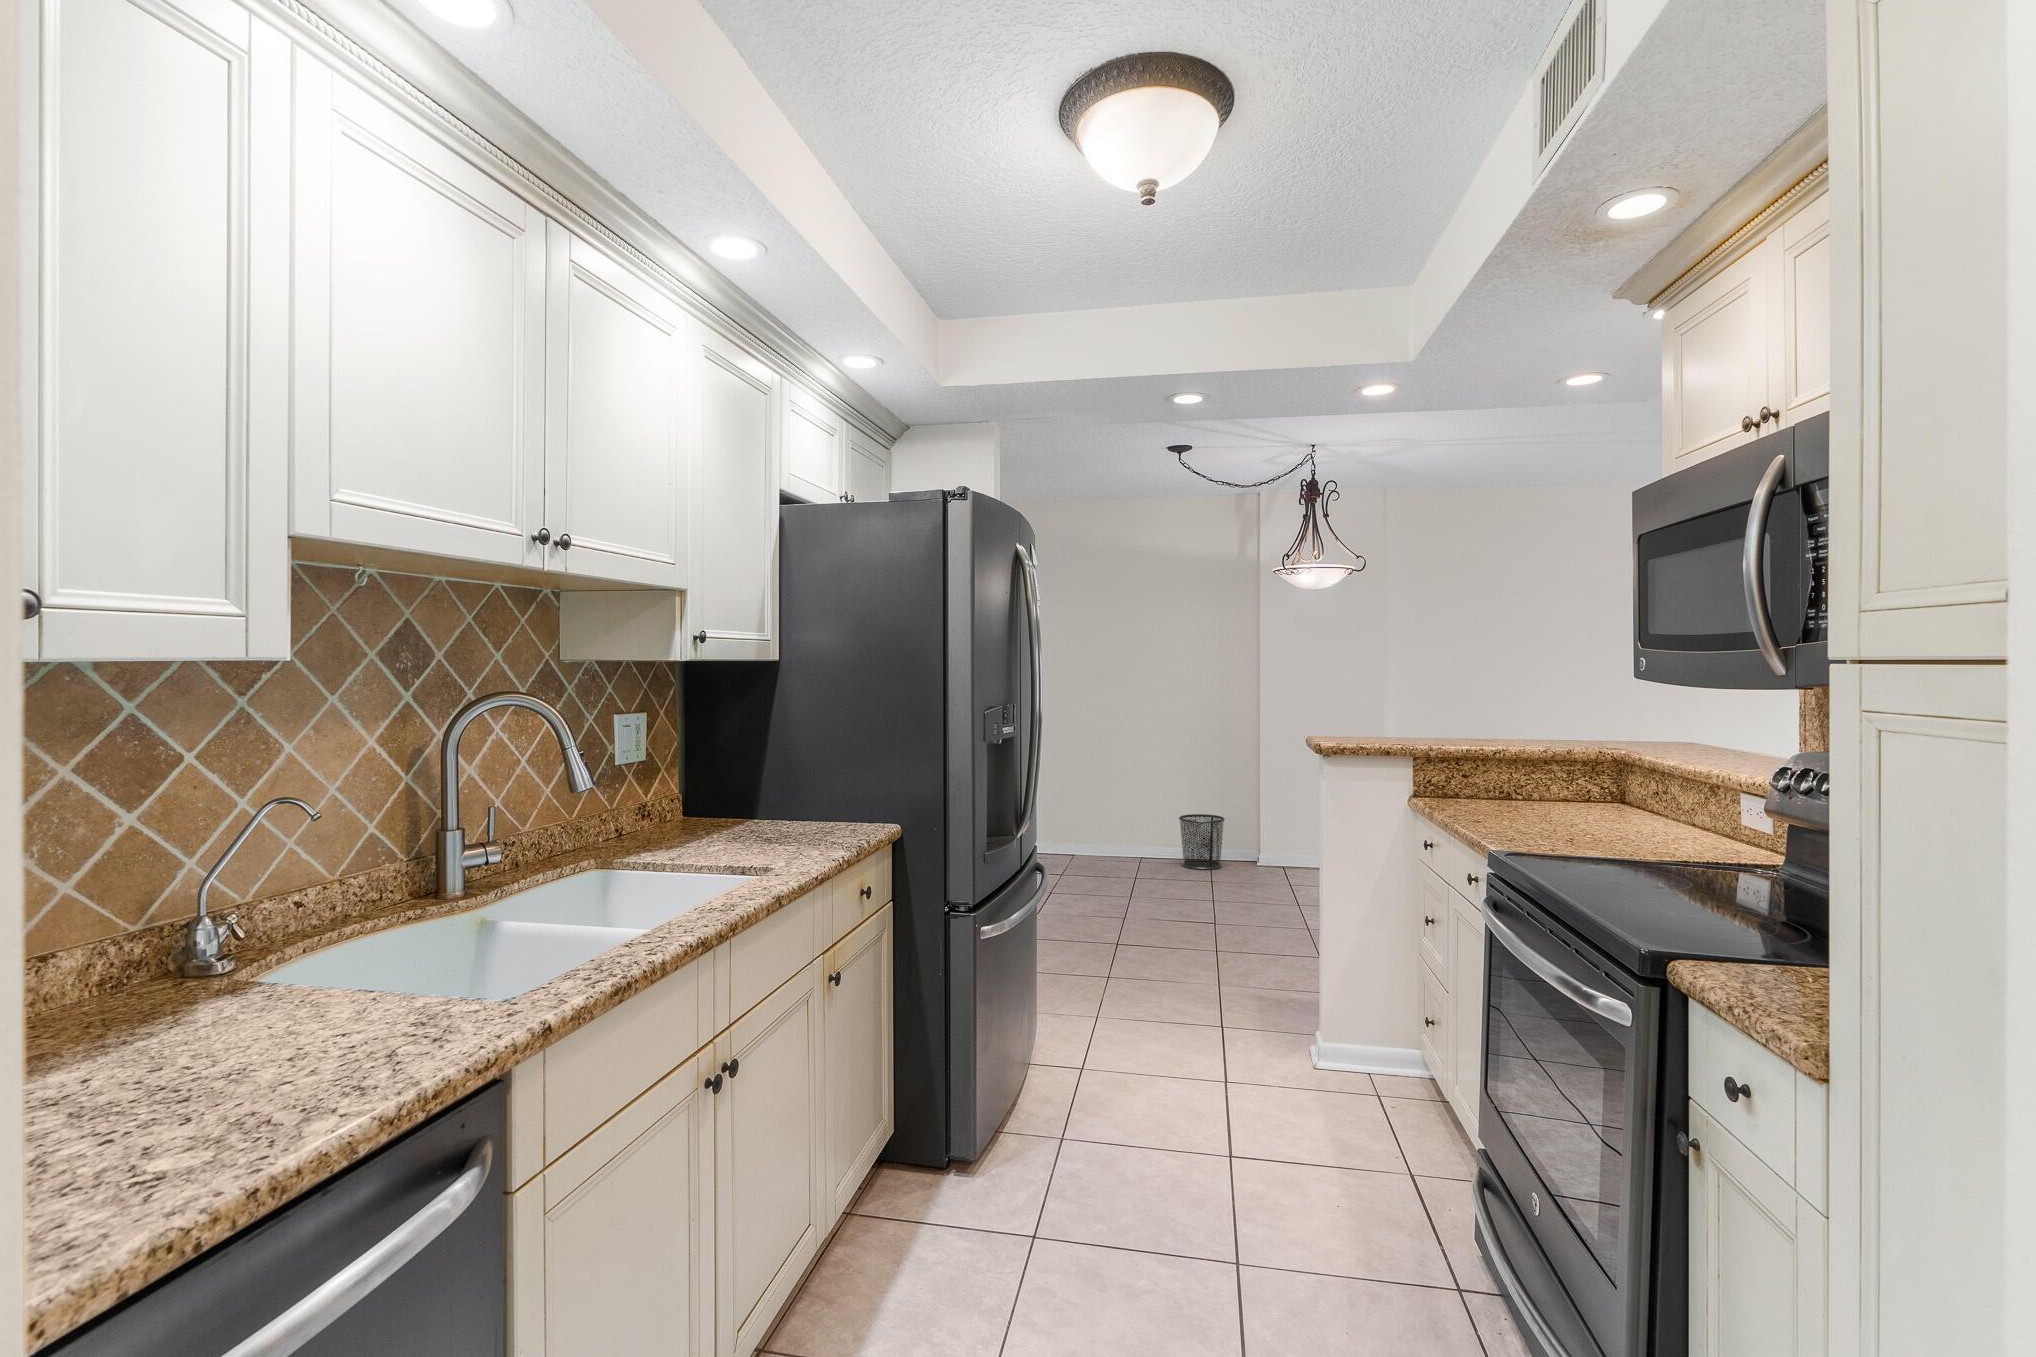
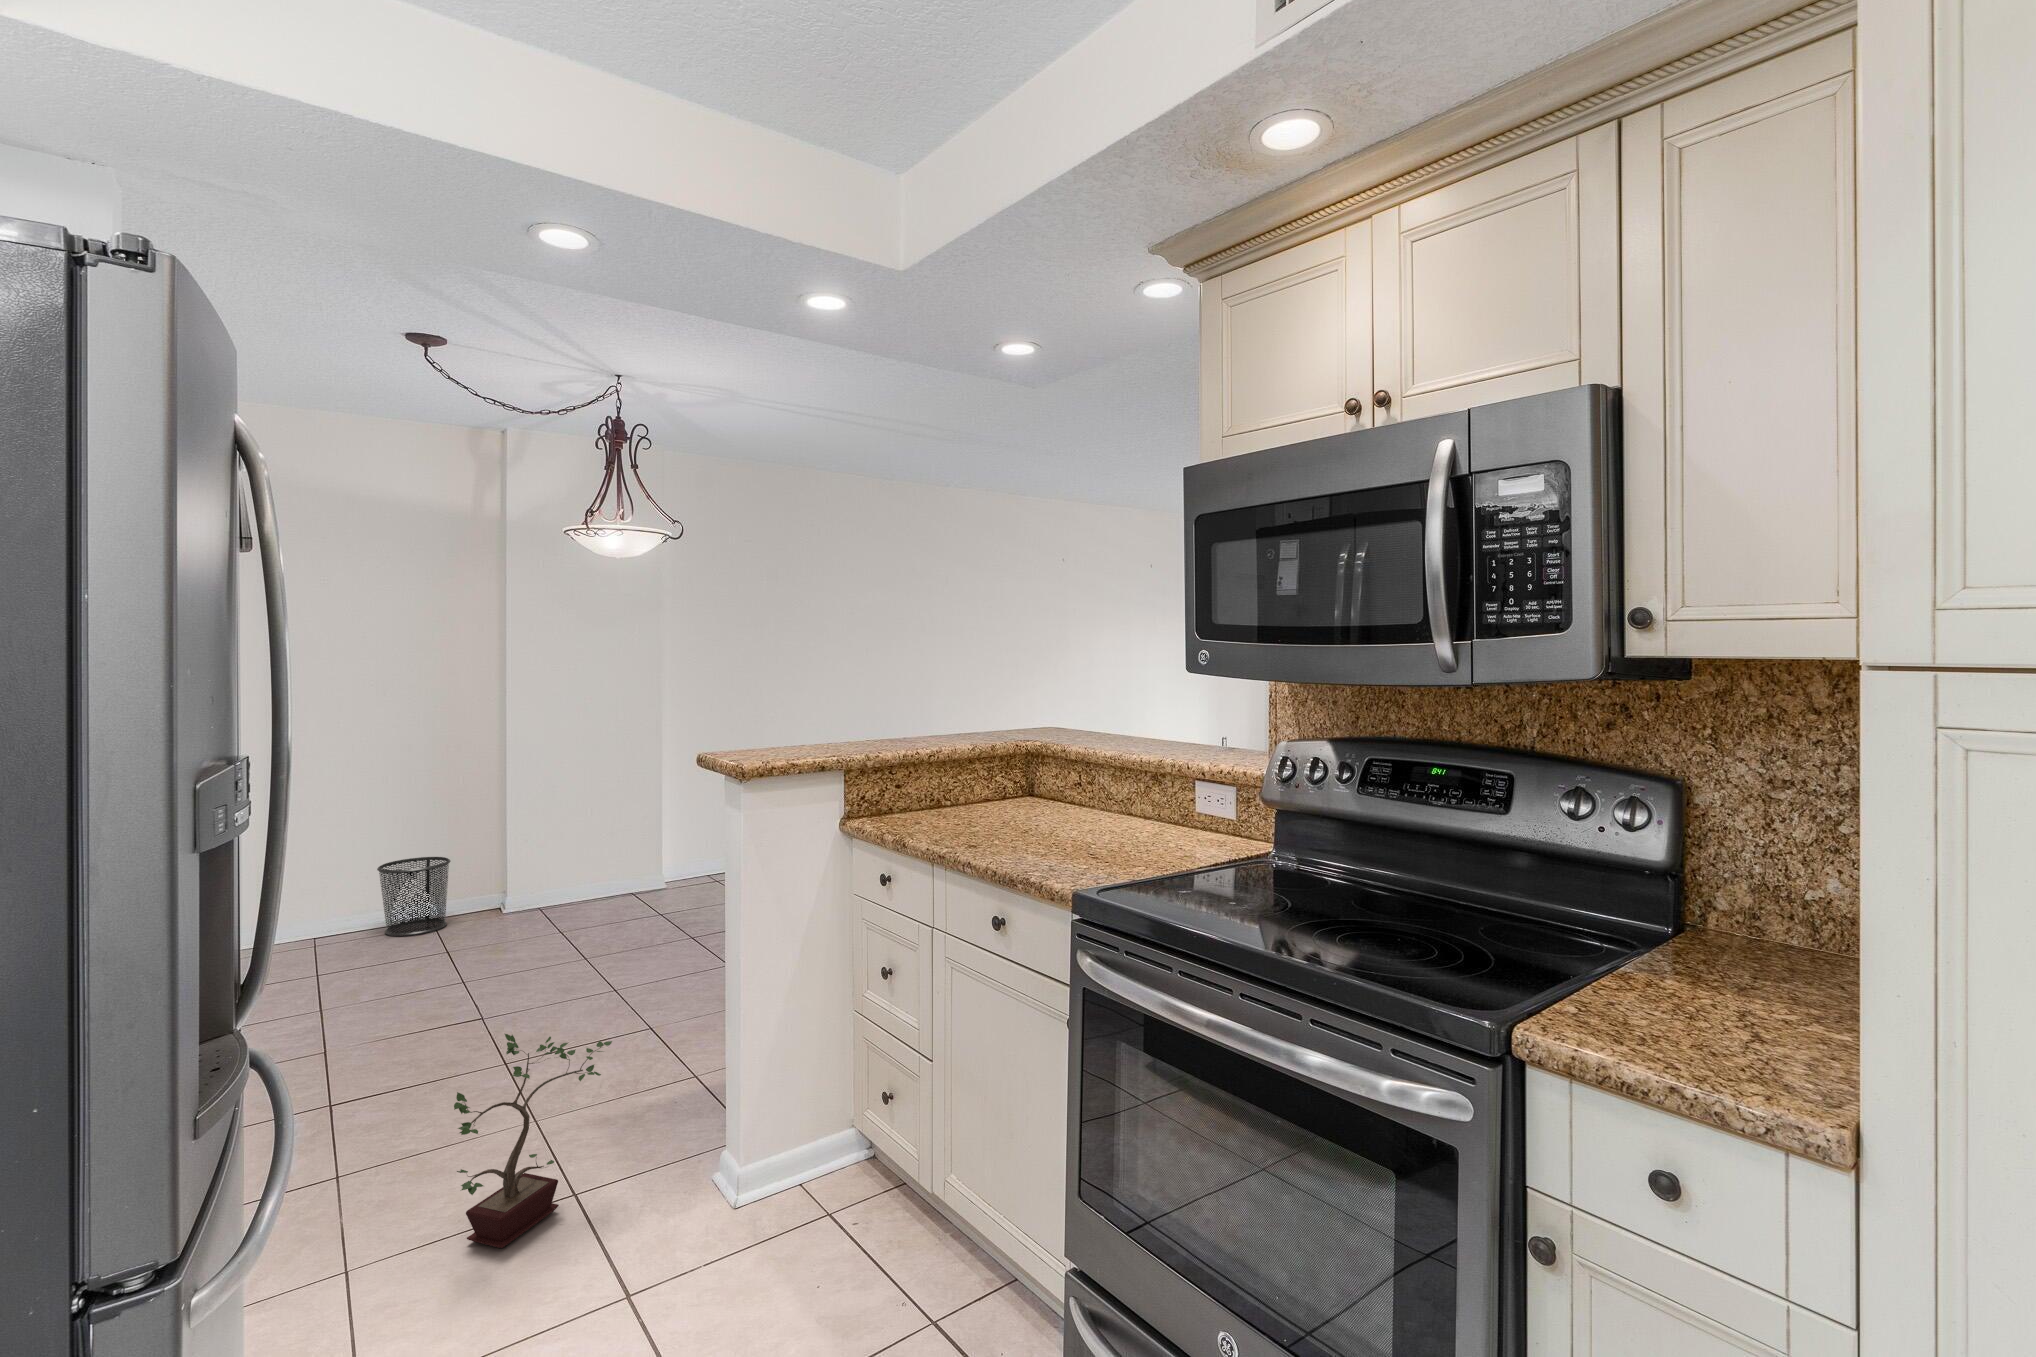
potted plant: none [1134,906,1240,1039] -> present [454,1034,612,1248]

